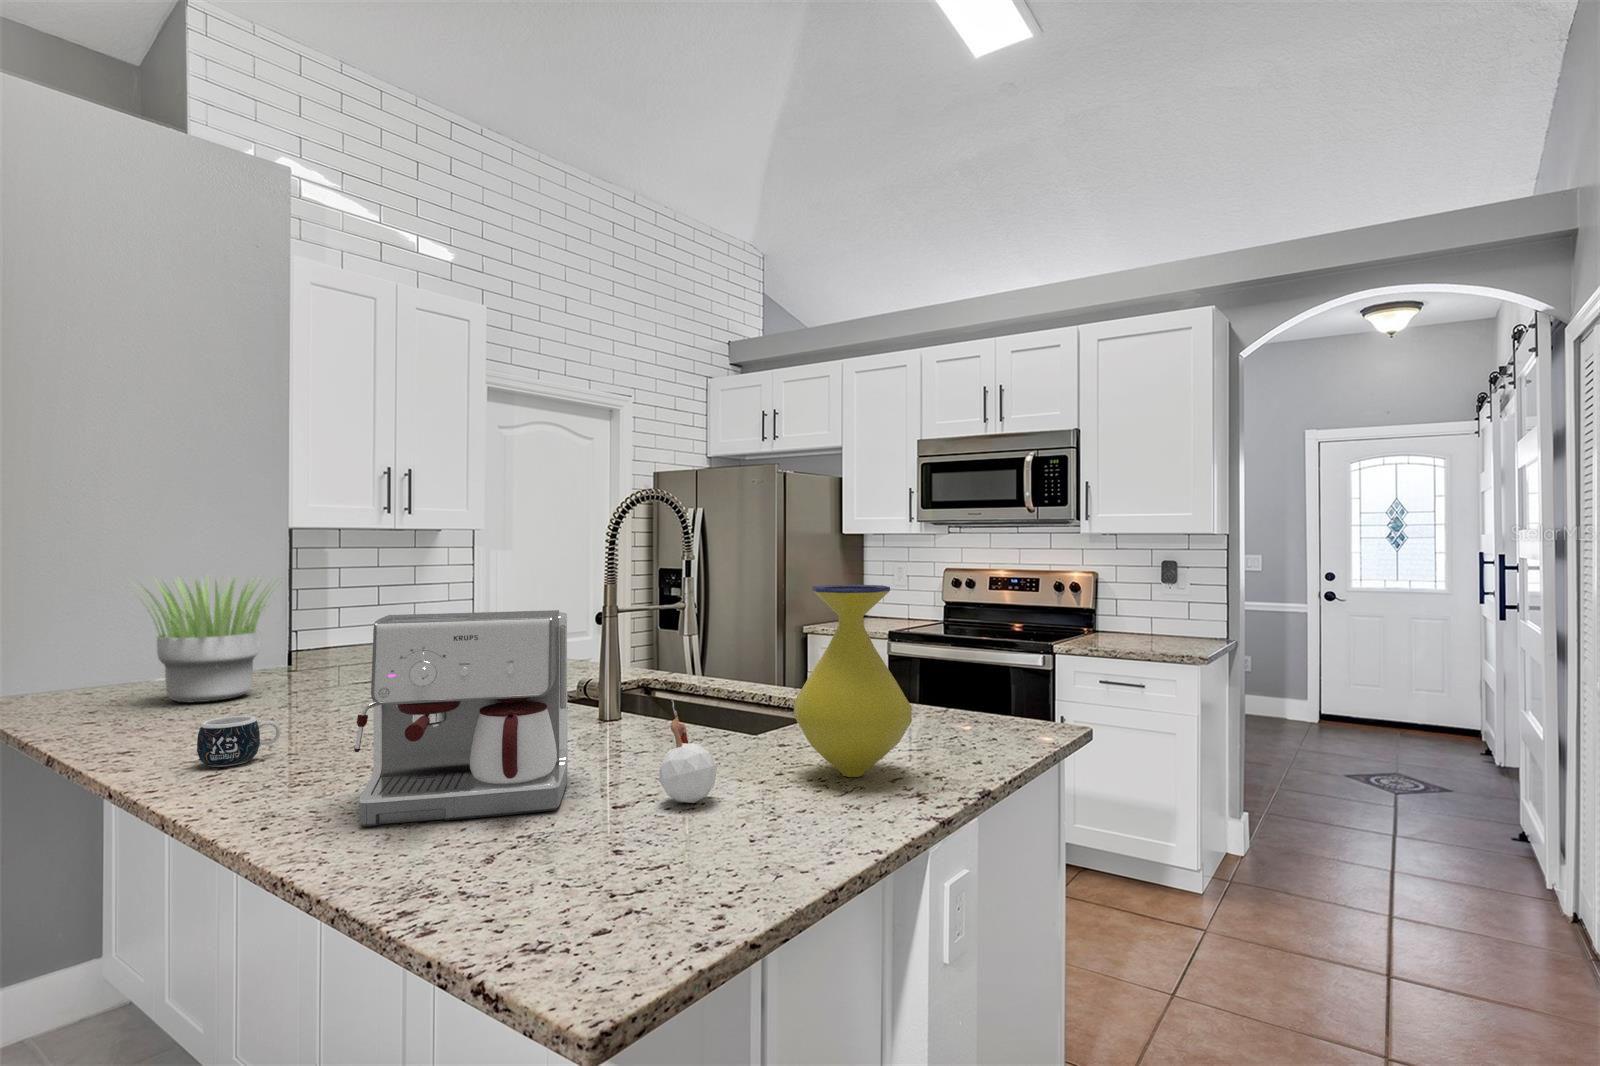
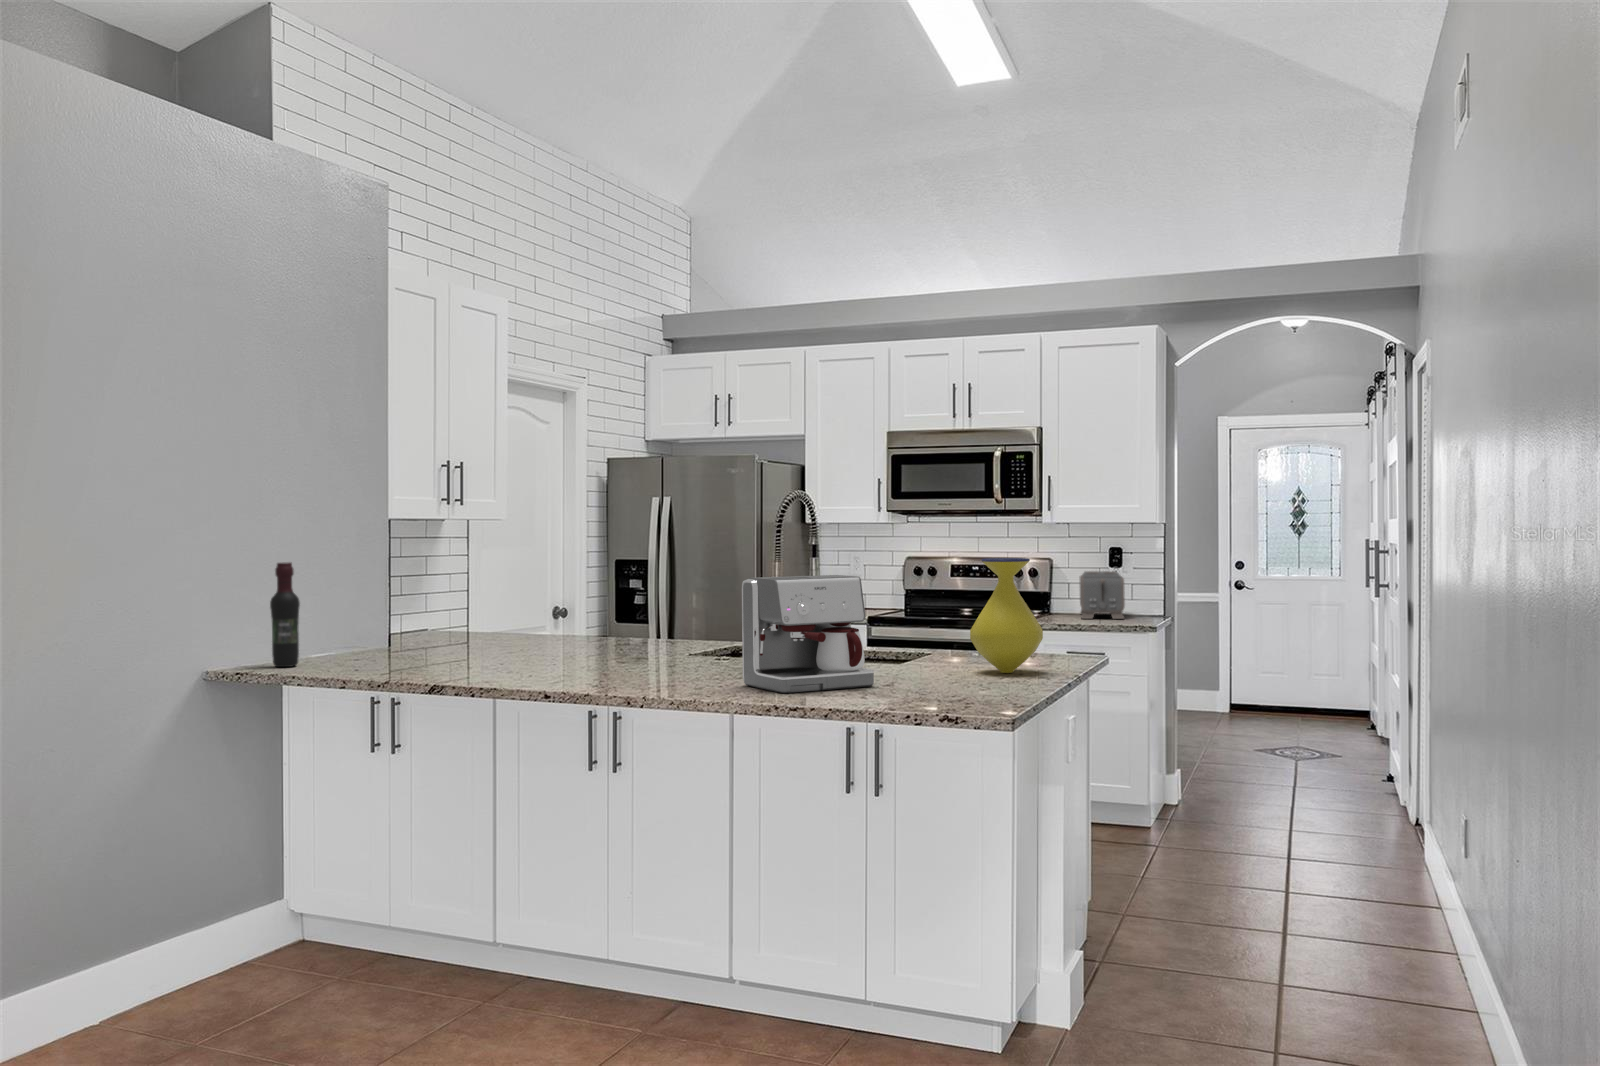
wine bottle: none [47,575,88,697] -> present [270,562,300,667]
potted plant: present [139,576,274,702] -> none [360,560,486,666]
toaster: none [1122,587,1175,642] -> present [1080,571,1125,619]
candle: present [659,700,717,803] -> none [920,625,953,682]
mug: present [197,716,280,767] -> none [581,653,622,684]

